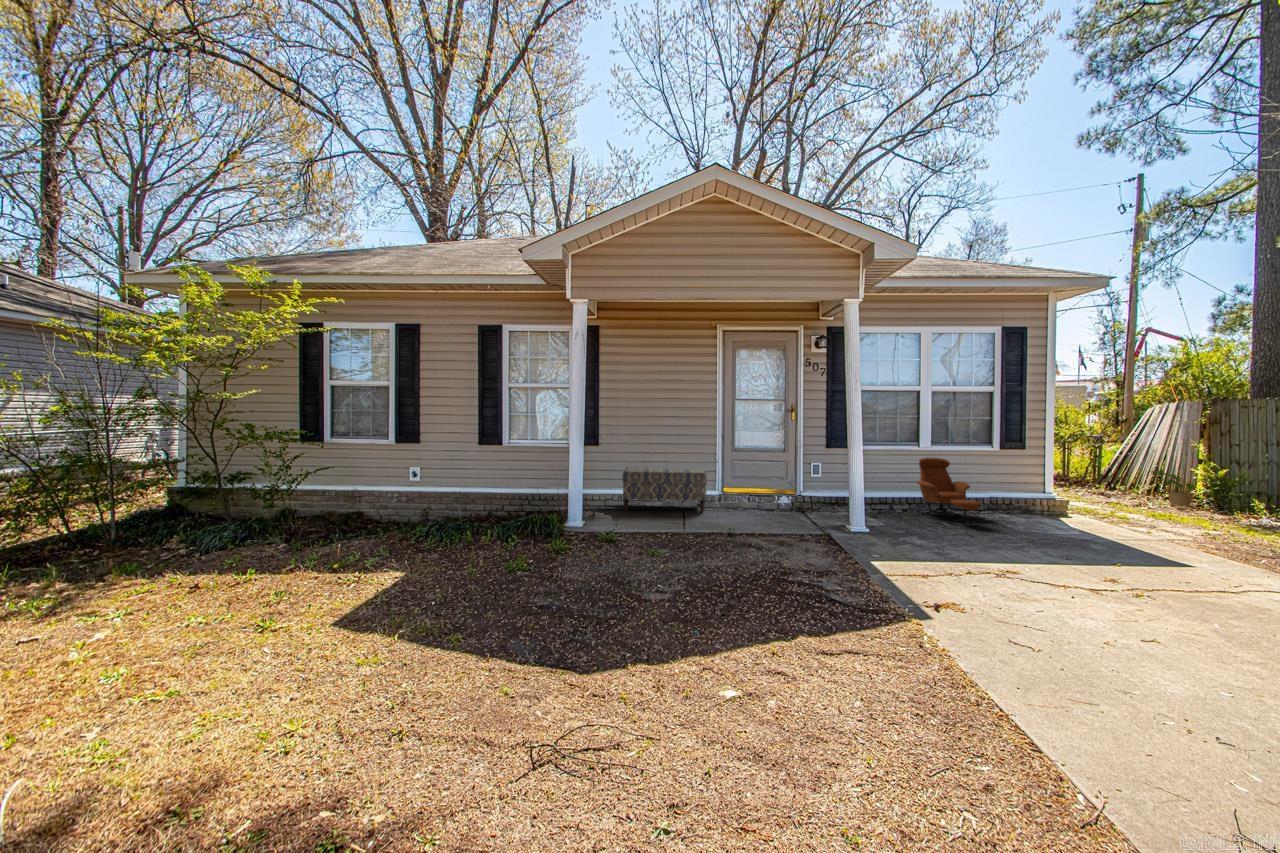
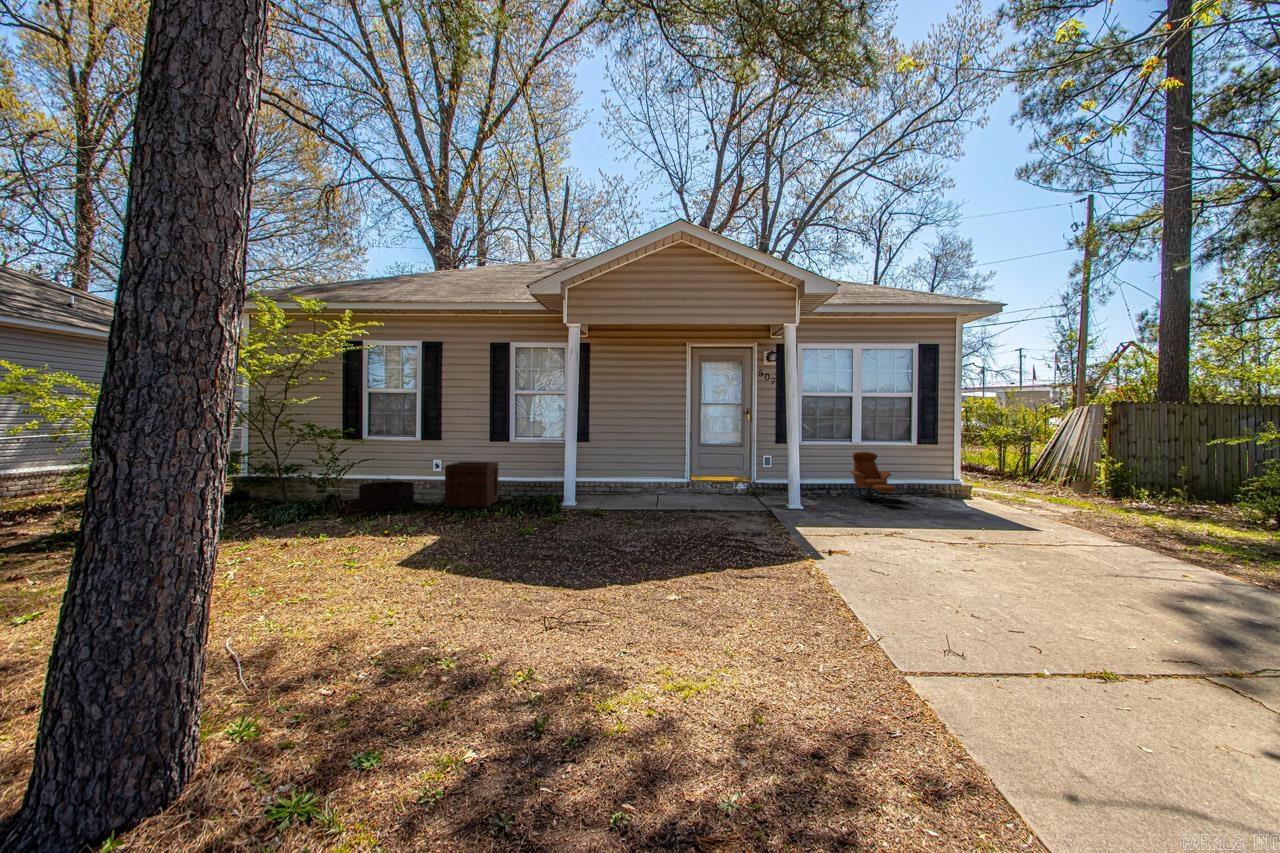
bench: present [622,468,707,512] -> none [609,460,678,496]
wooden crate: none [422,469,489,526] -> present [445,462,499,508]
basket: none [316,493,386,530] -> present [359,481,414,510]

